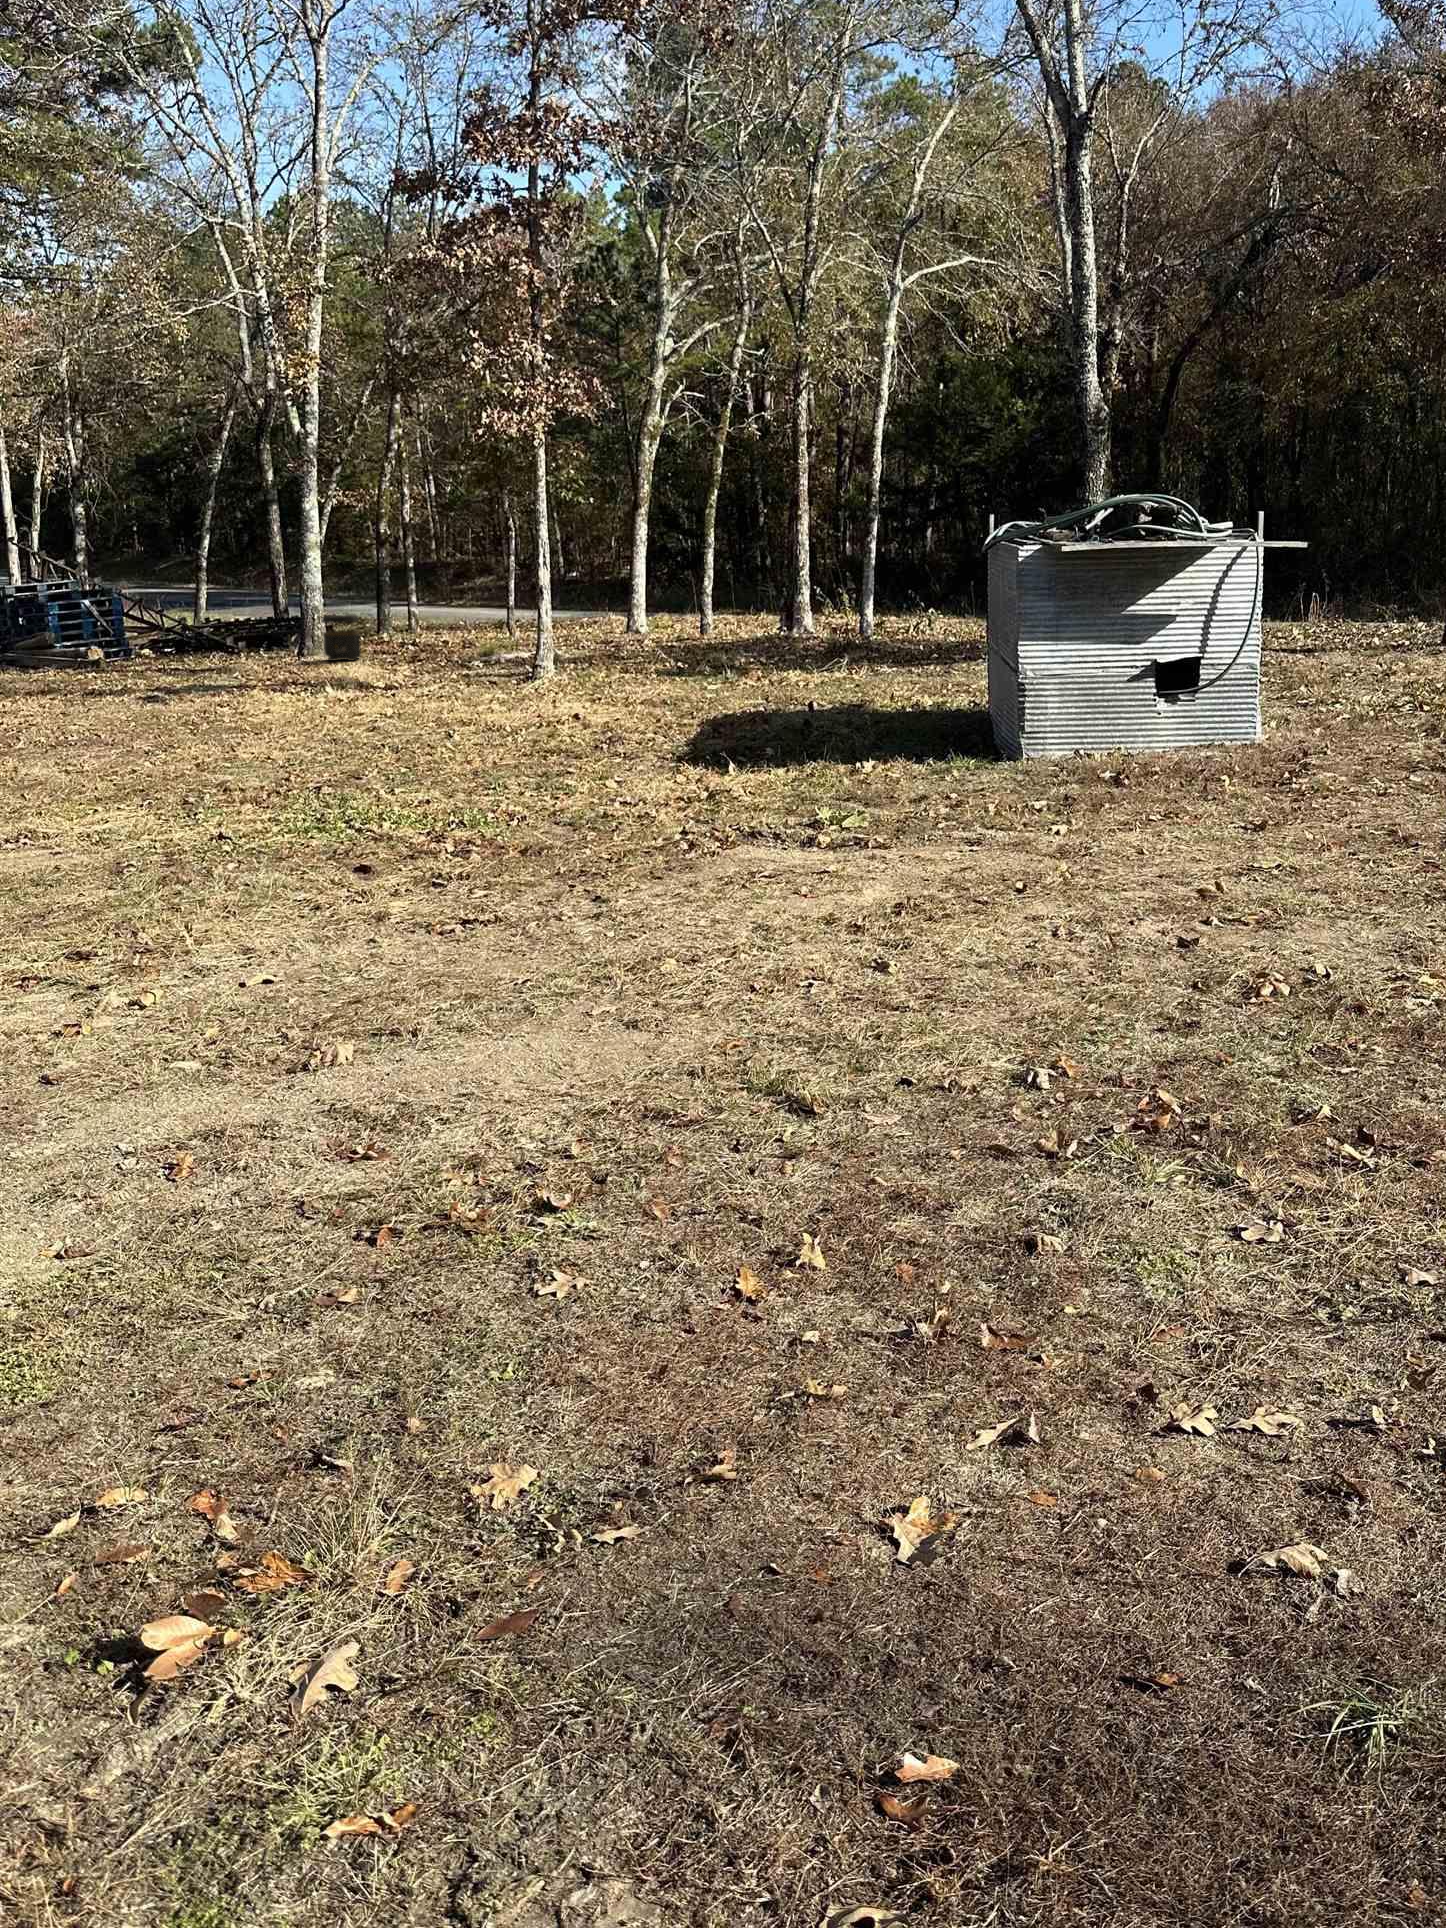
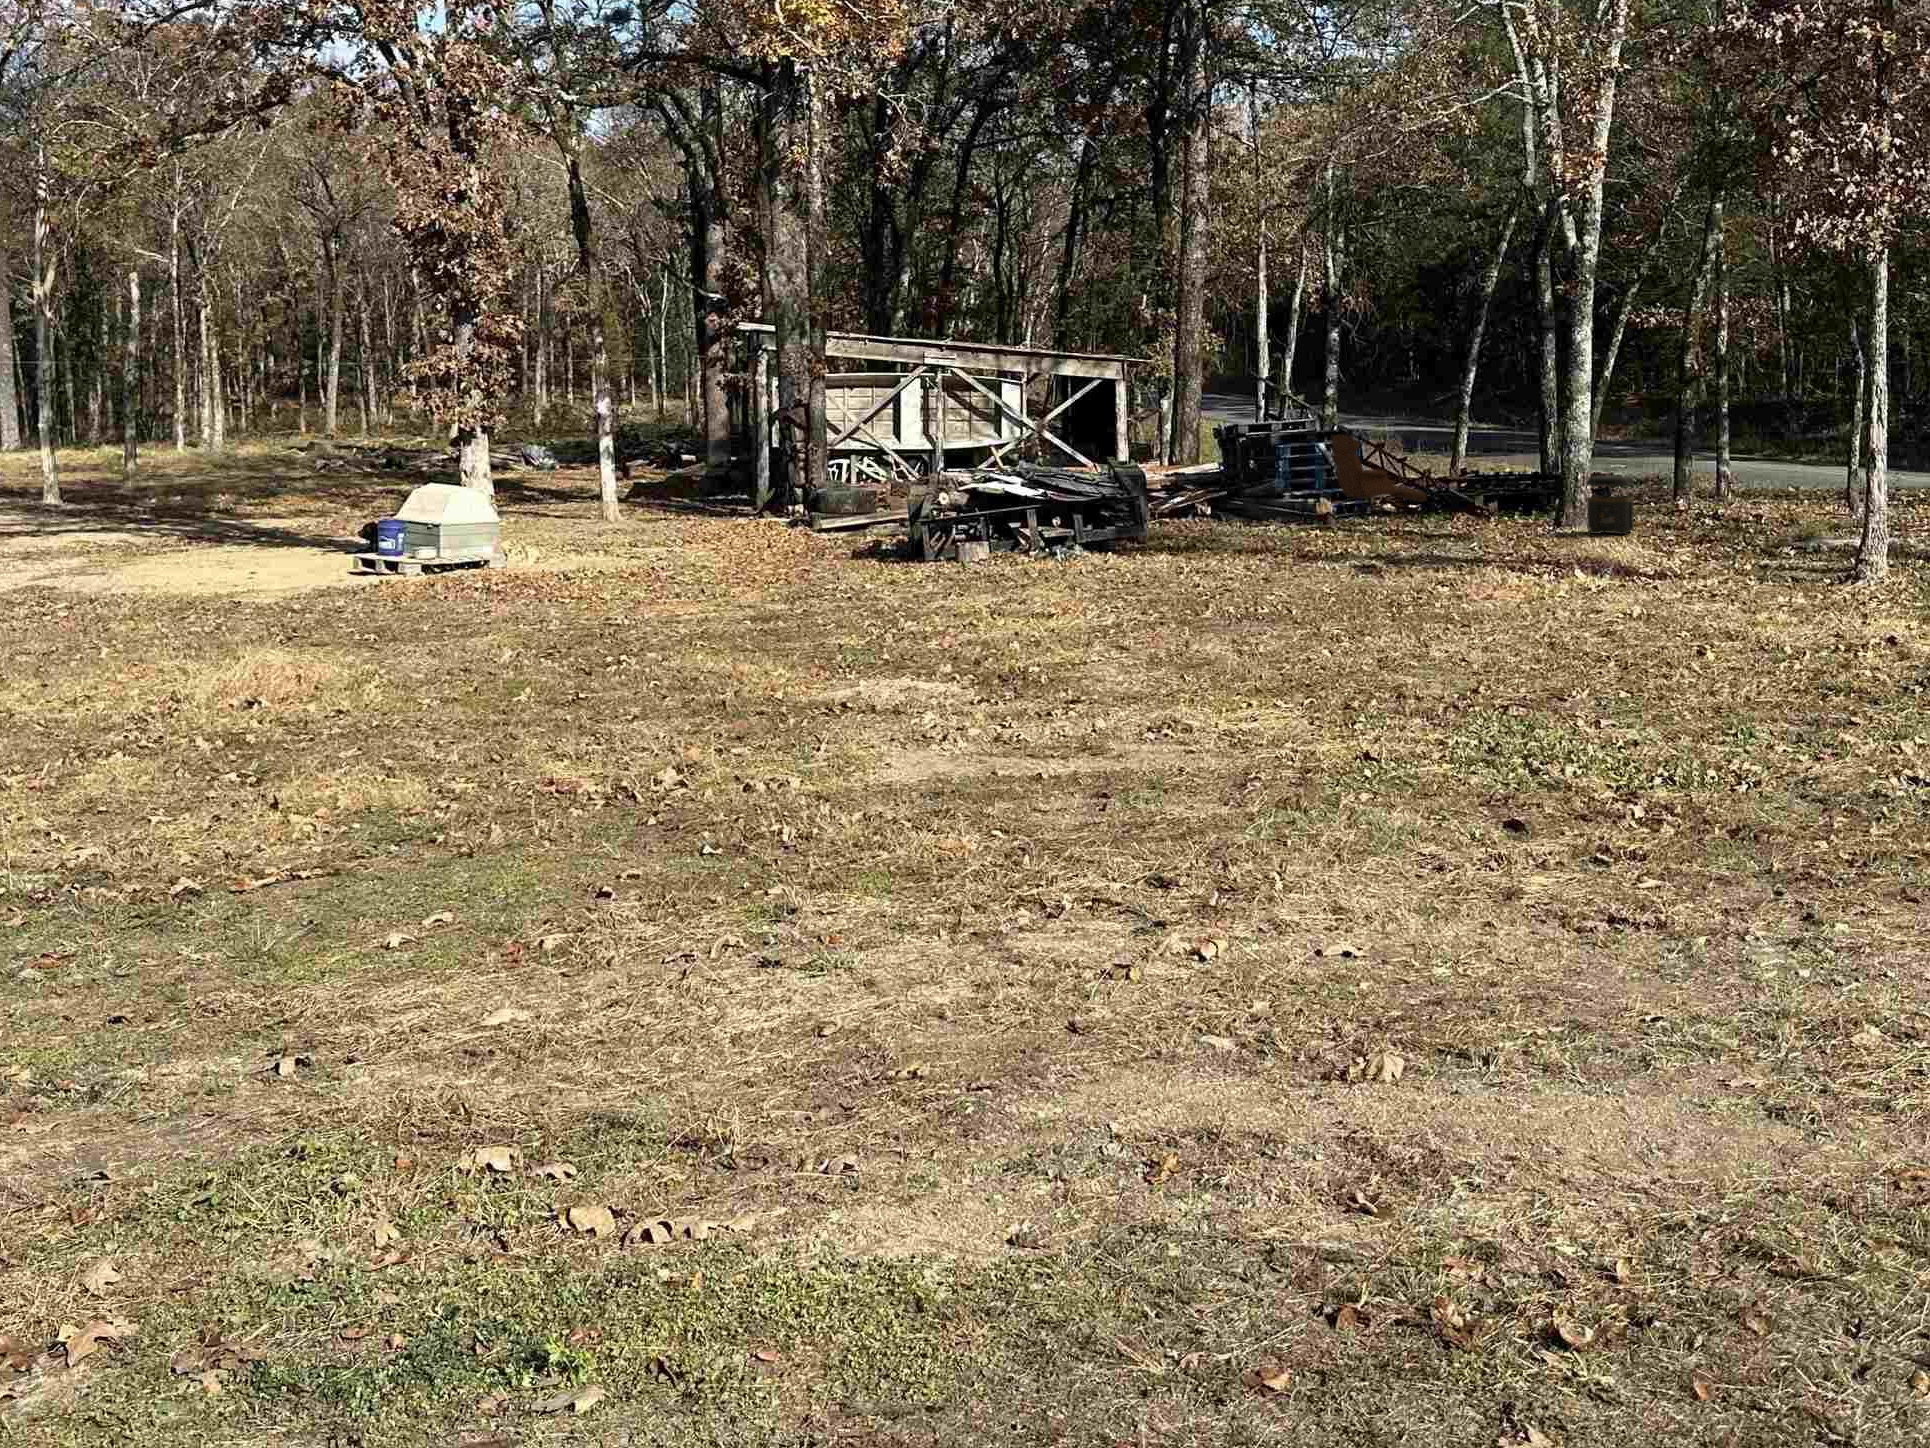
lounge chair: none [89,588,182,658] -> present [1332,435,1427,515]

